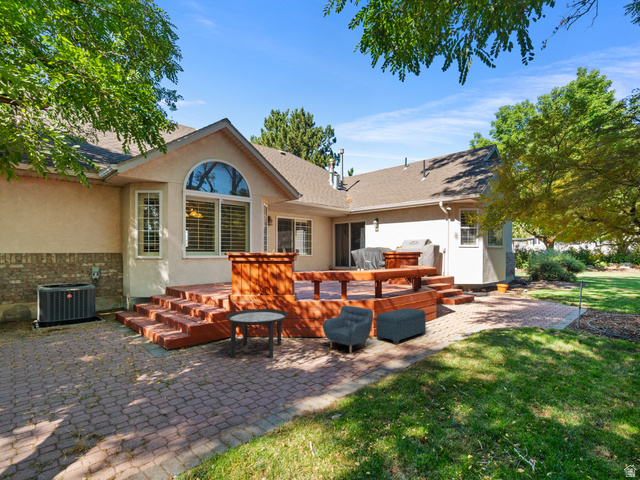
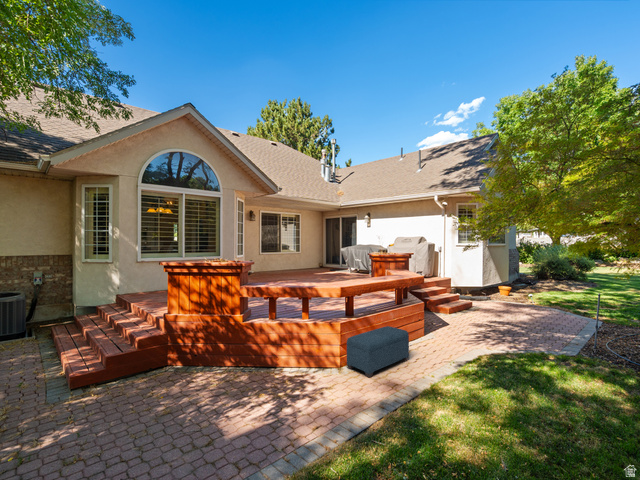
armchair: present [323,306,373,354] -> none [276,328,339,394]
round table: present [226,309,288,358] -> none [149,331,232,401]

